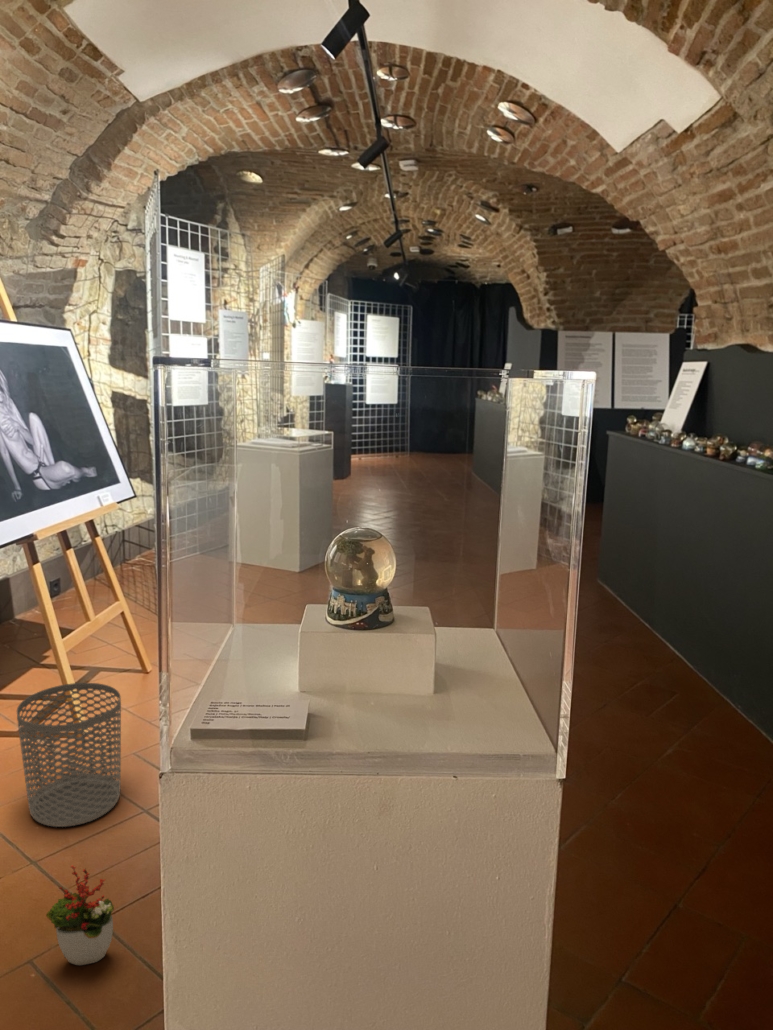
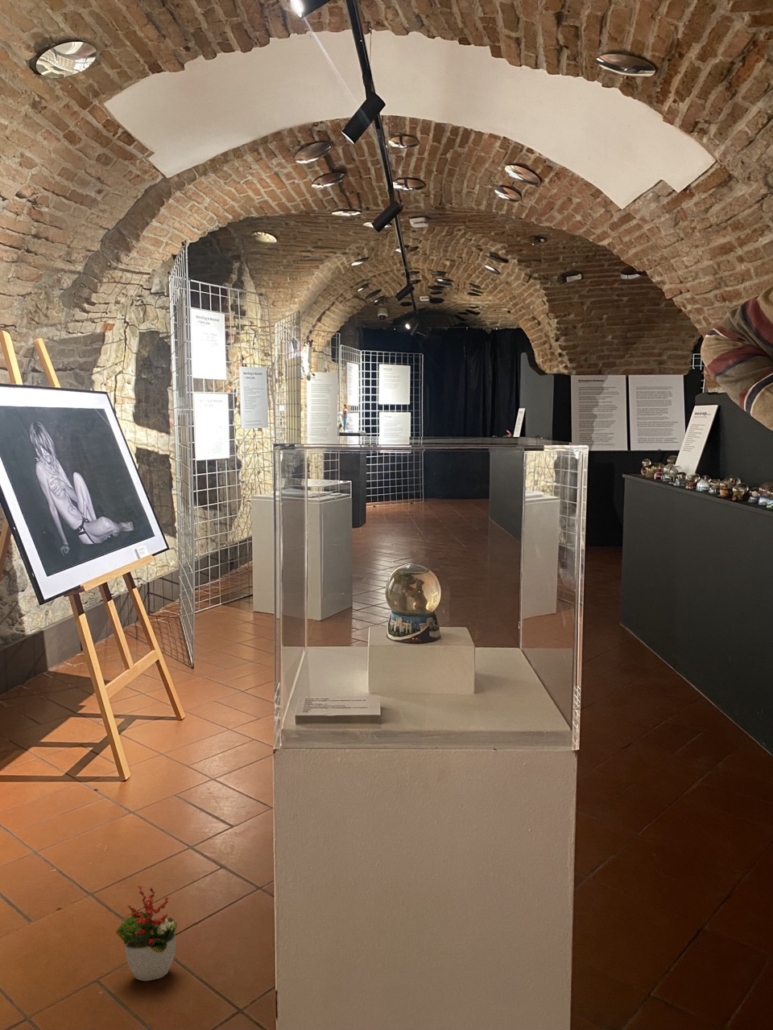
waste bin: present [17,683,121,827] -> none [73,724,168,861]

